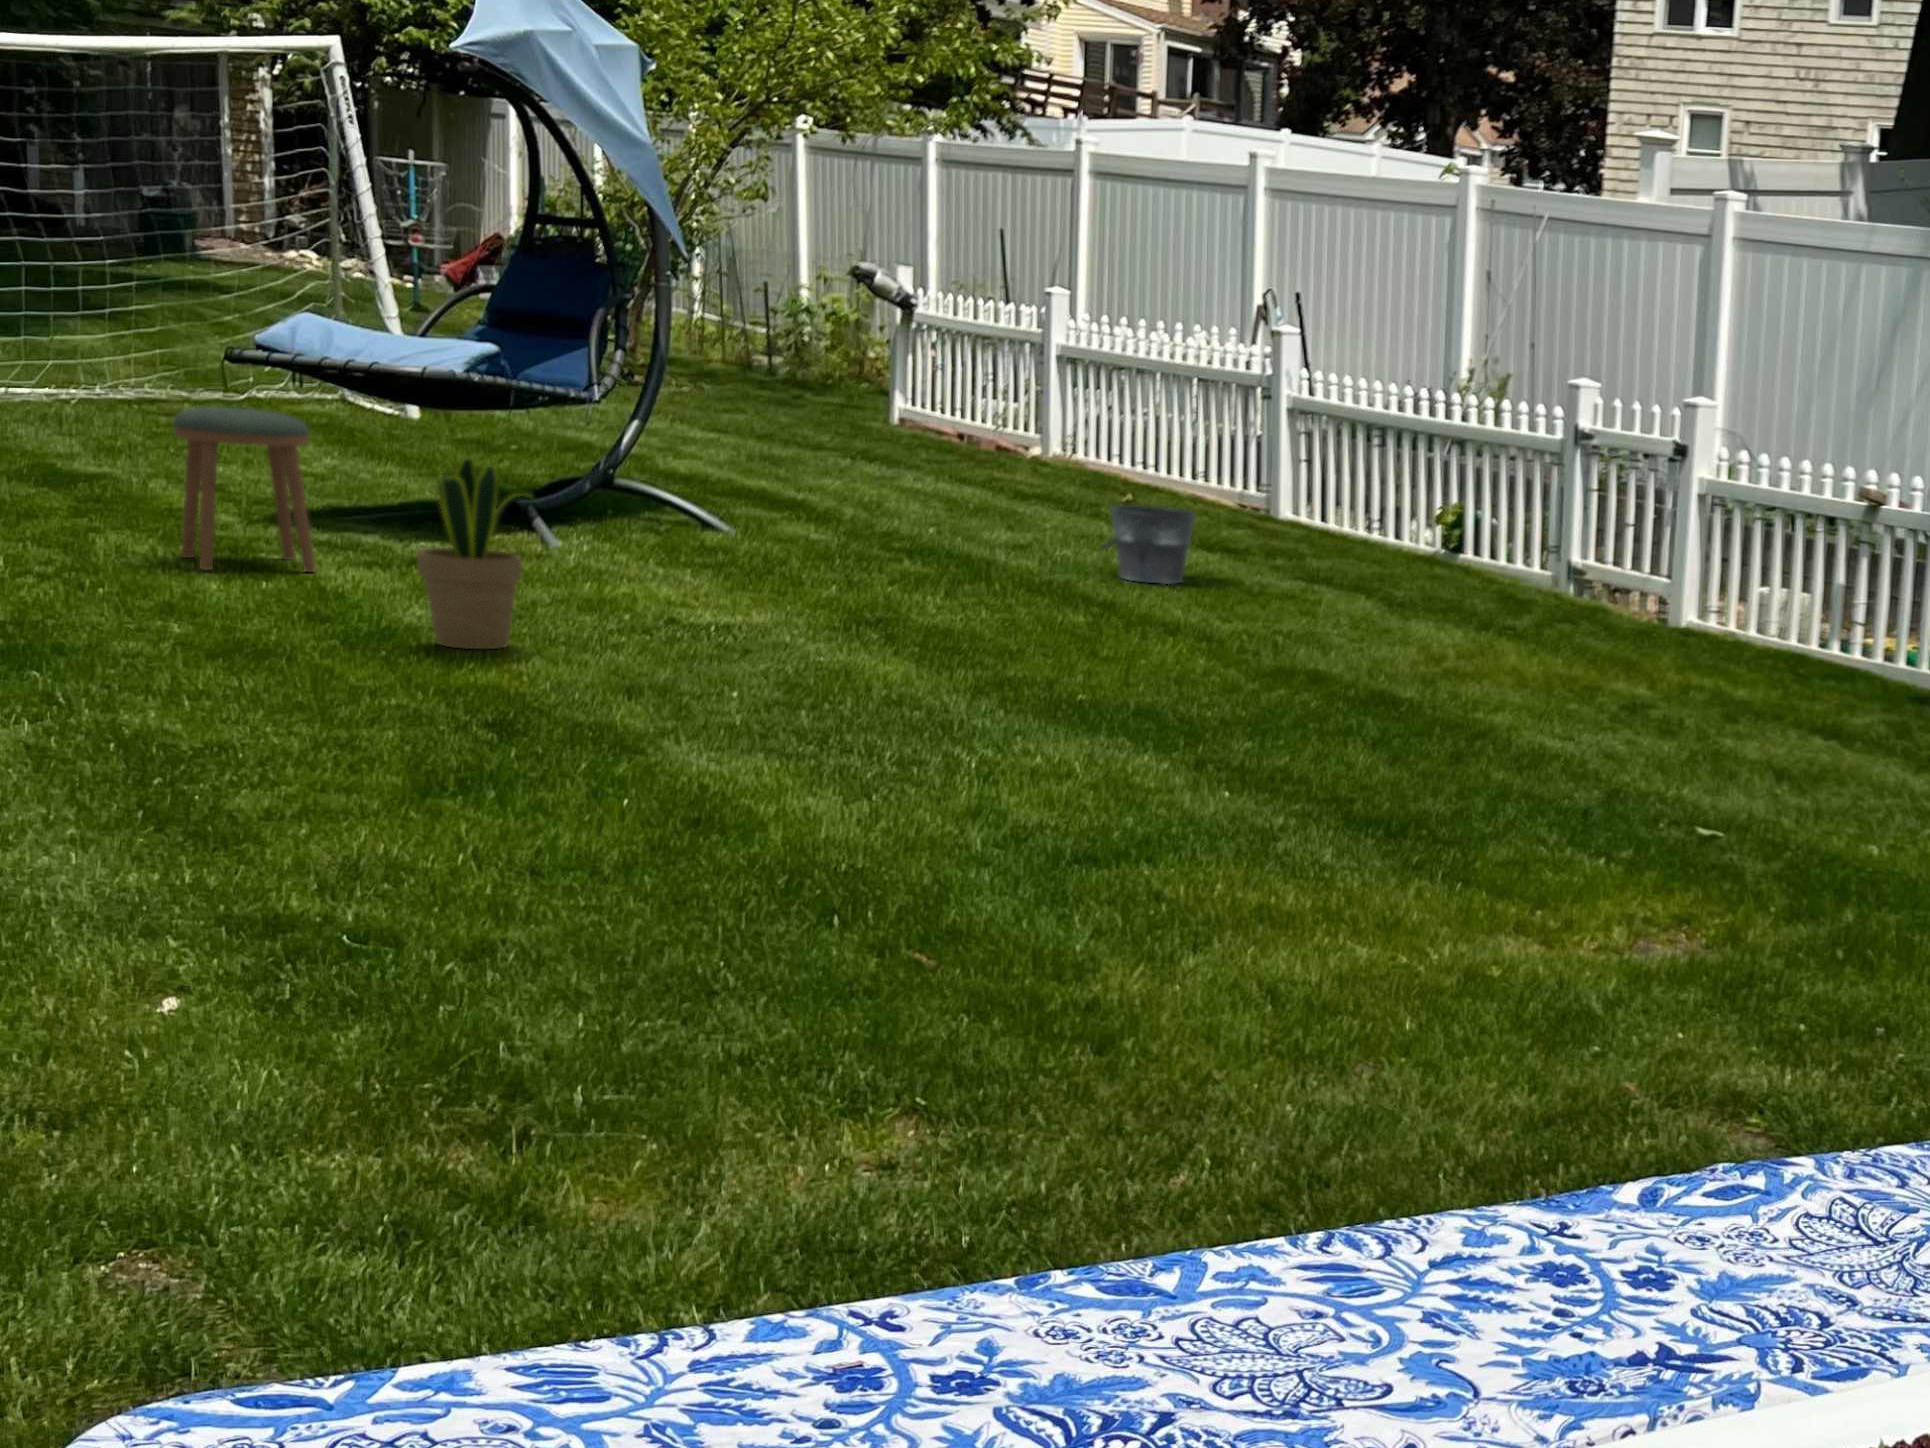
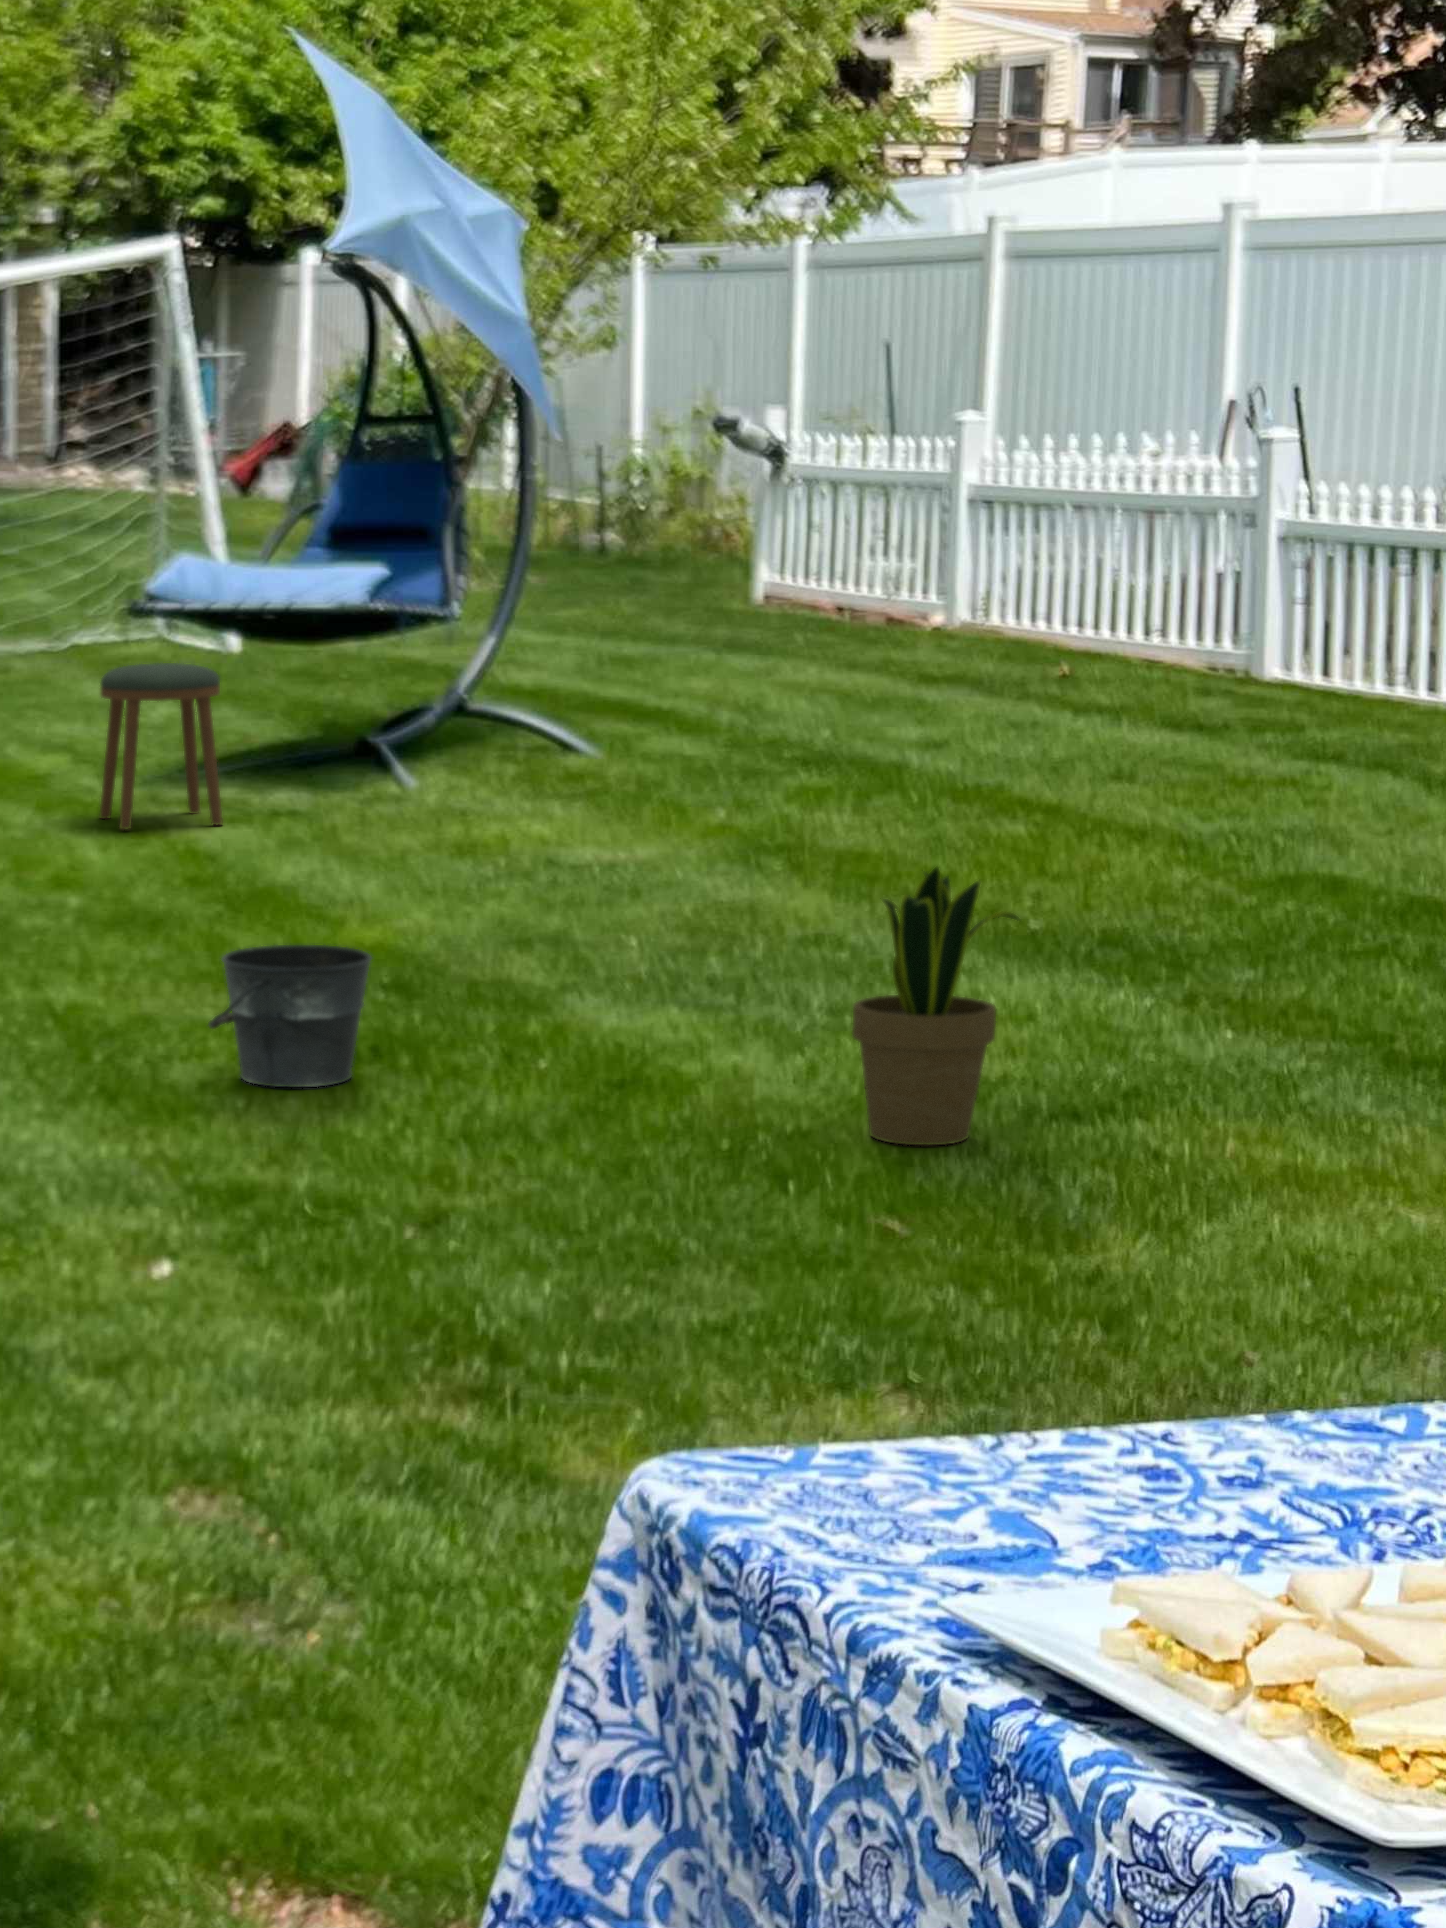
potted plant: present [417,458,534,649] -> present [853,867,1019,1145]
bucket: present [1102,505,1195,584] -> present [209,945,372,1087]

